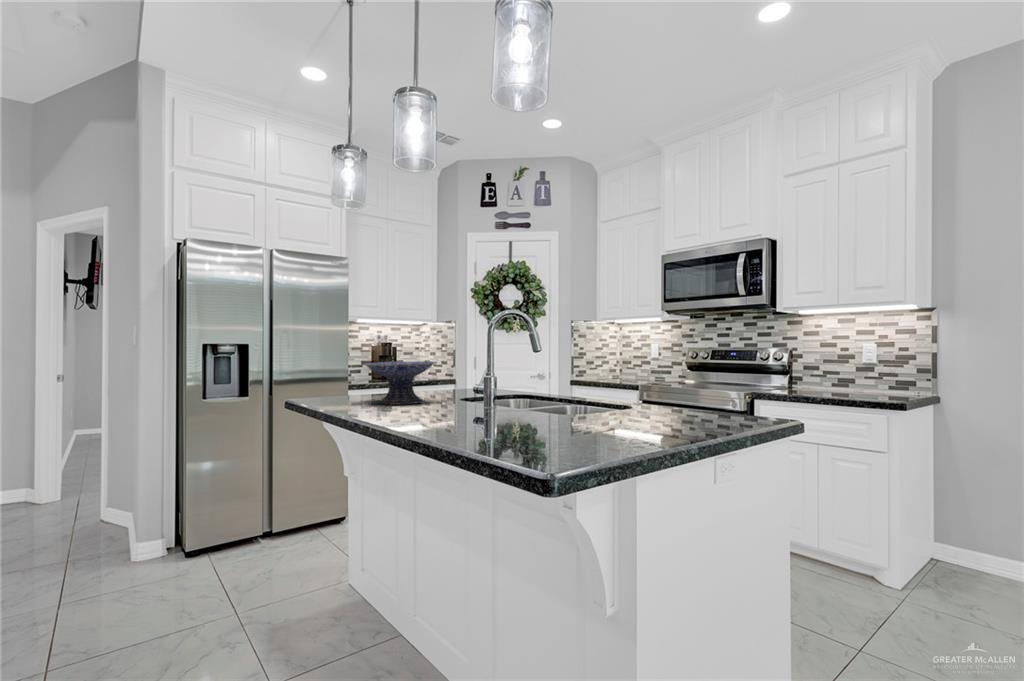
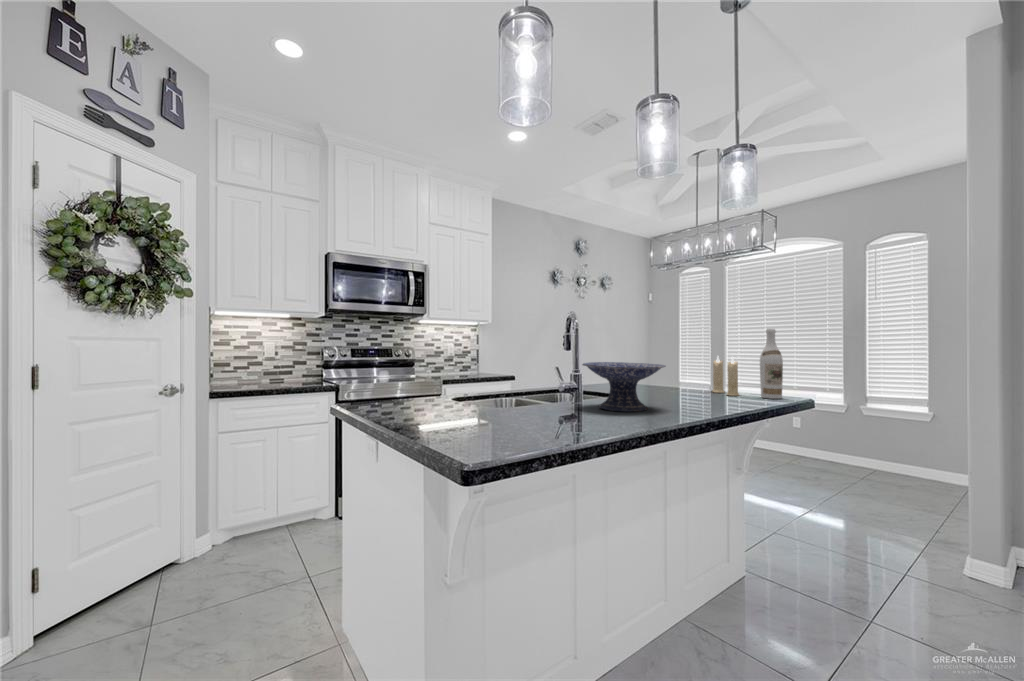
wine bottle: none [443,317,475,429] -> present [760,329,783,399]
candle: none [492,359,561,423] -> present [712,356,739,396]

